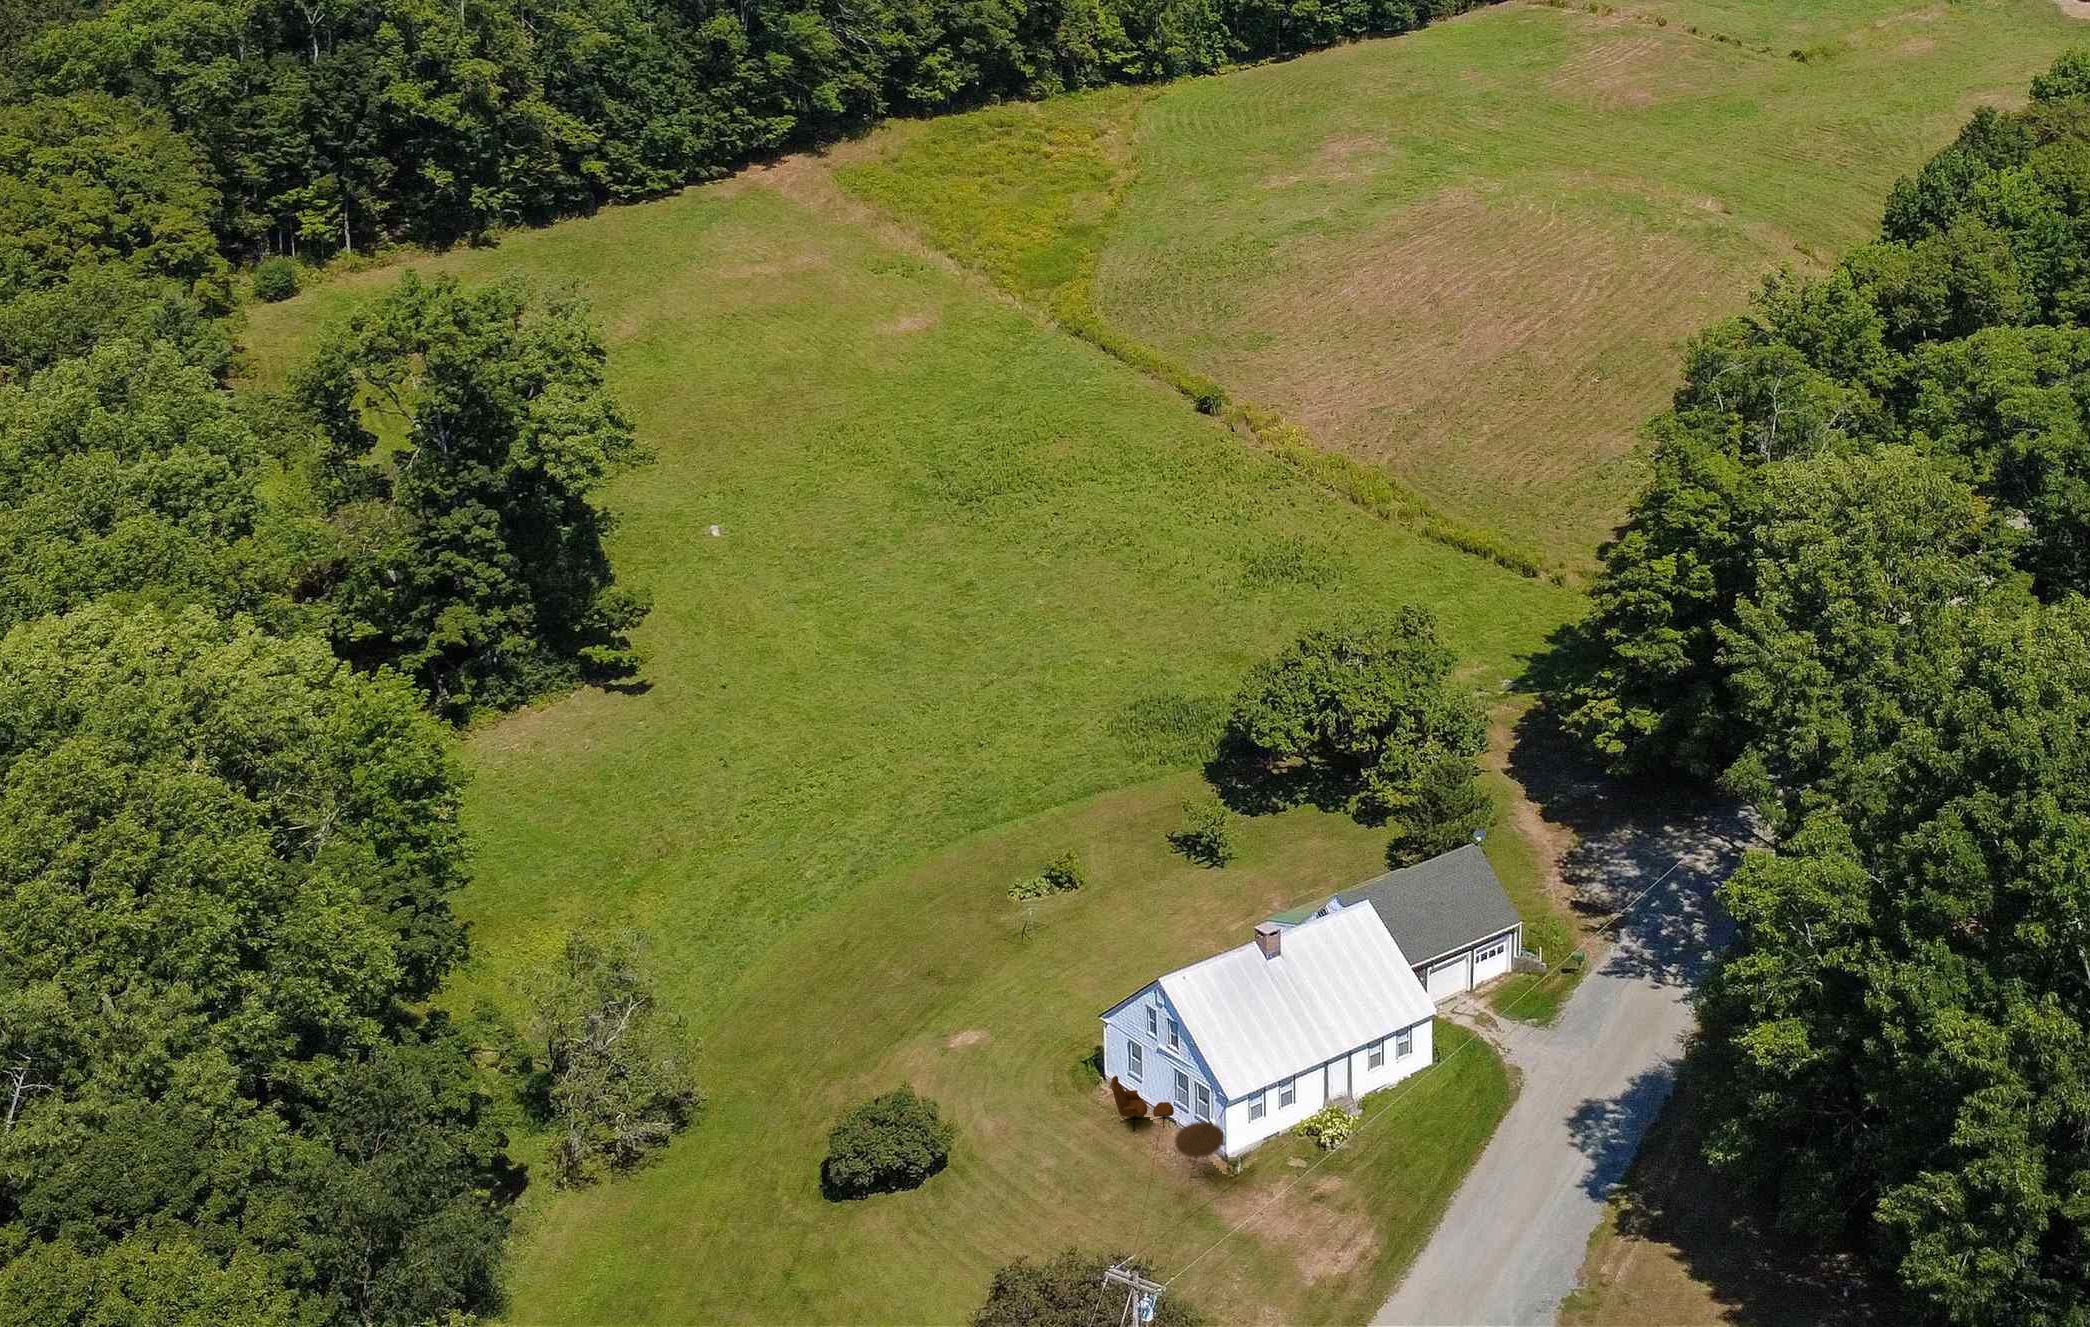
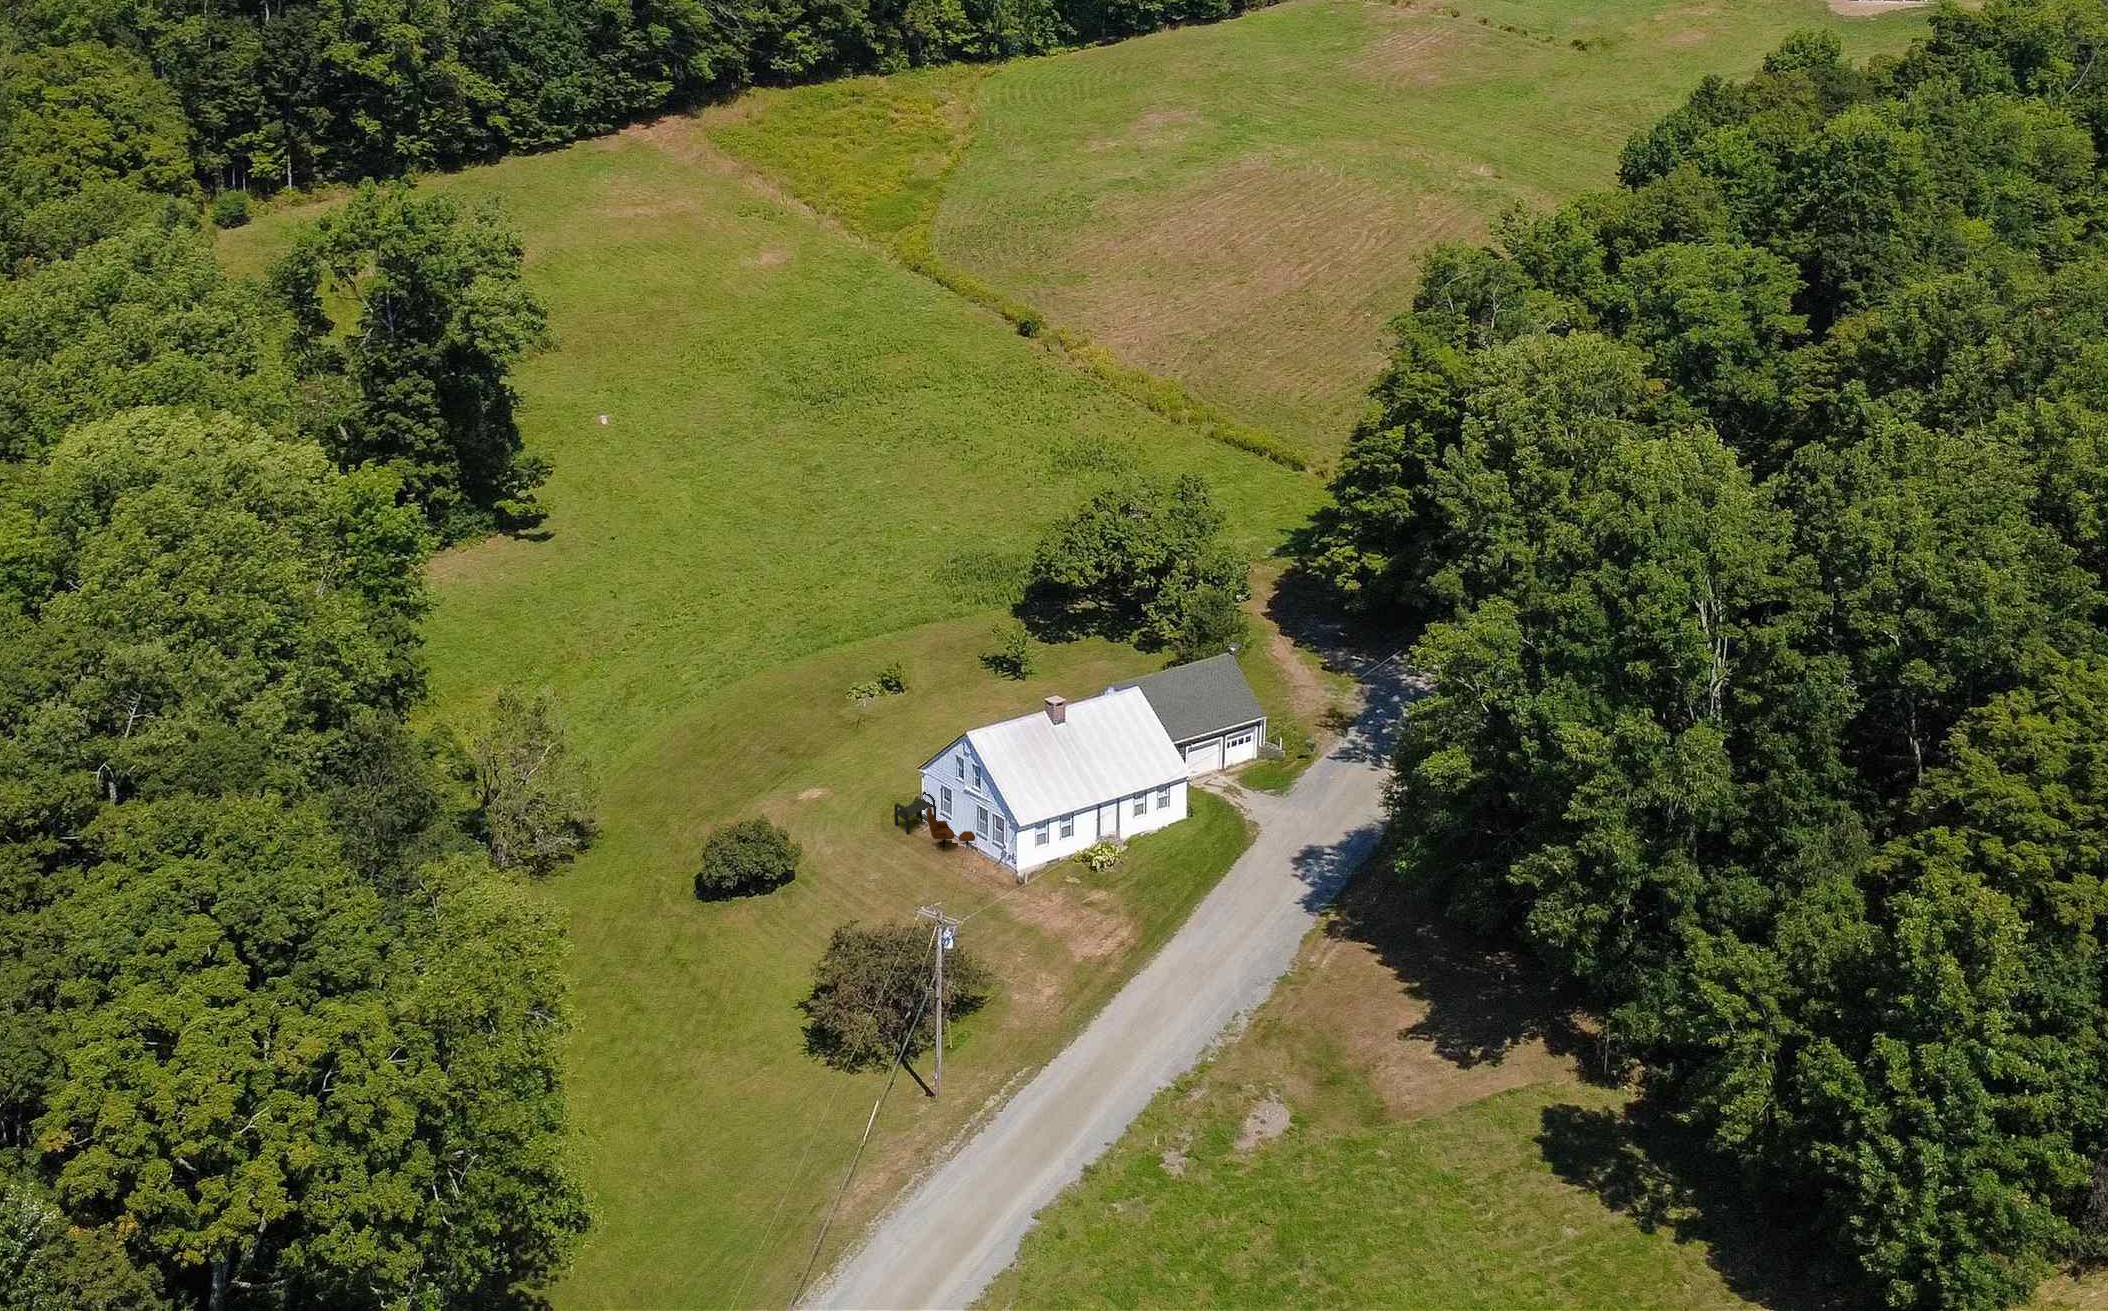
bench: none [1071,1048,1125,1107] -> present [894,791,936,834]
round table: present [1175,1122,1224,1175] -> none [976,842,1015,883]

